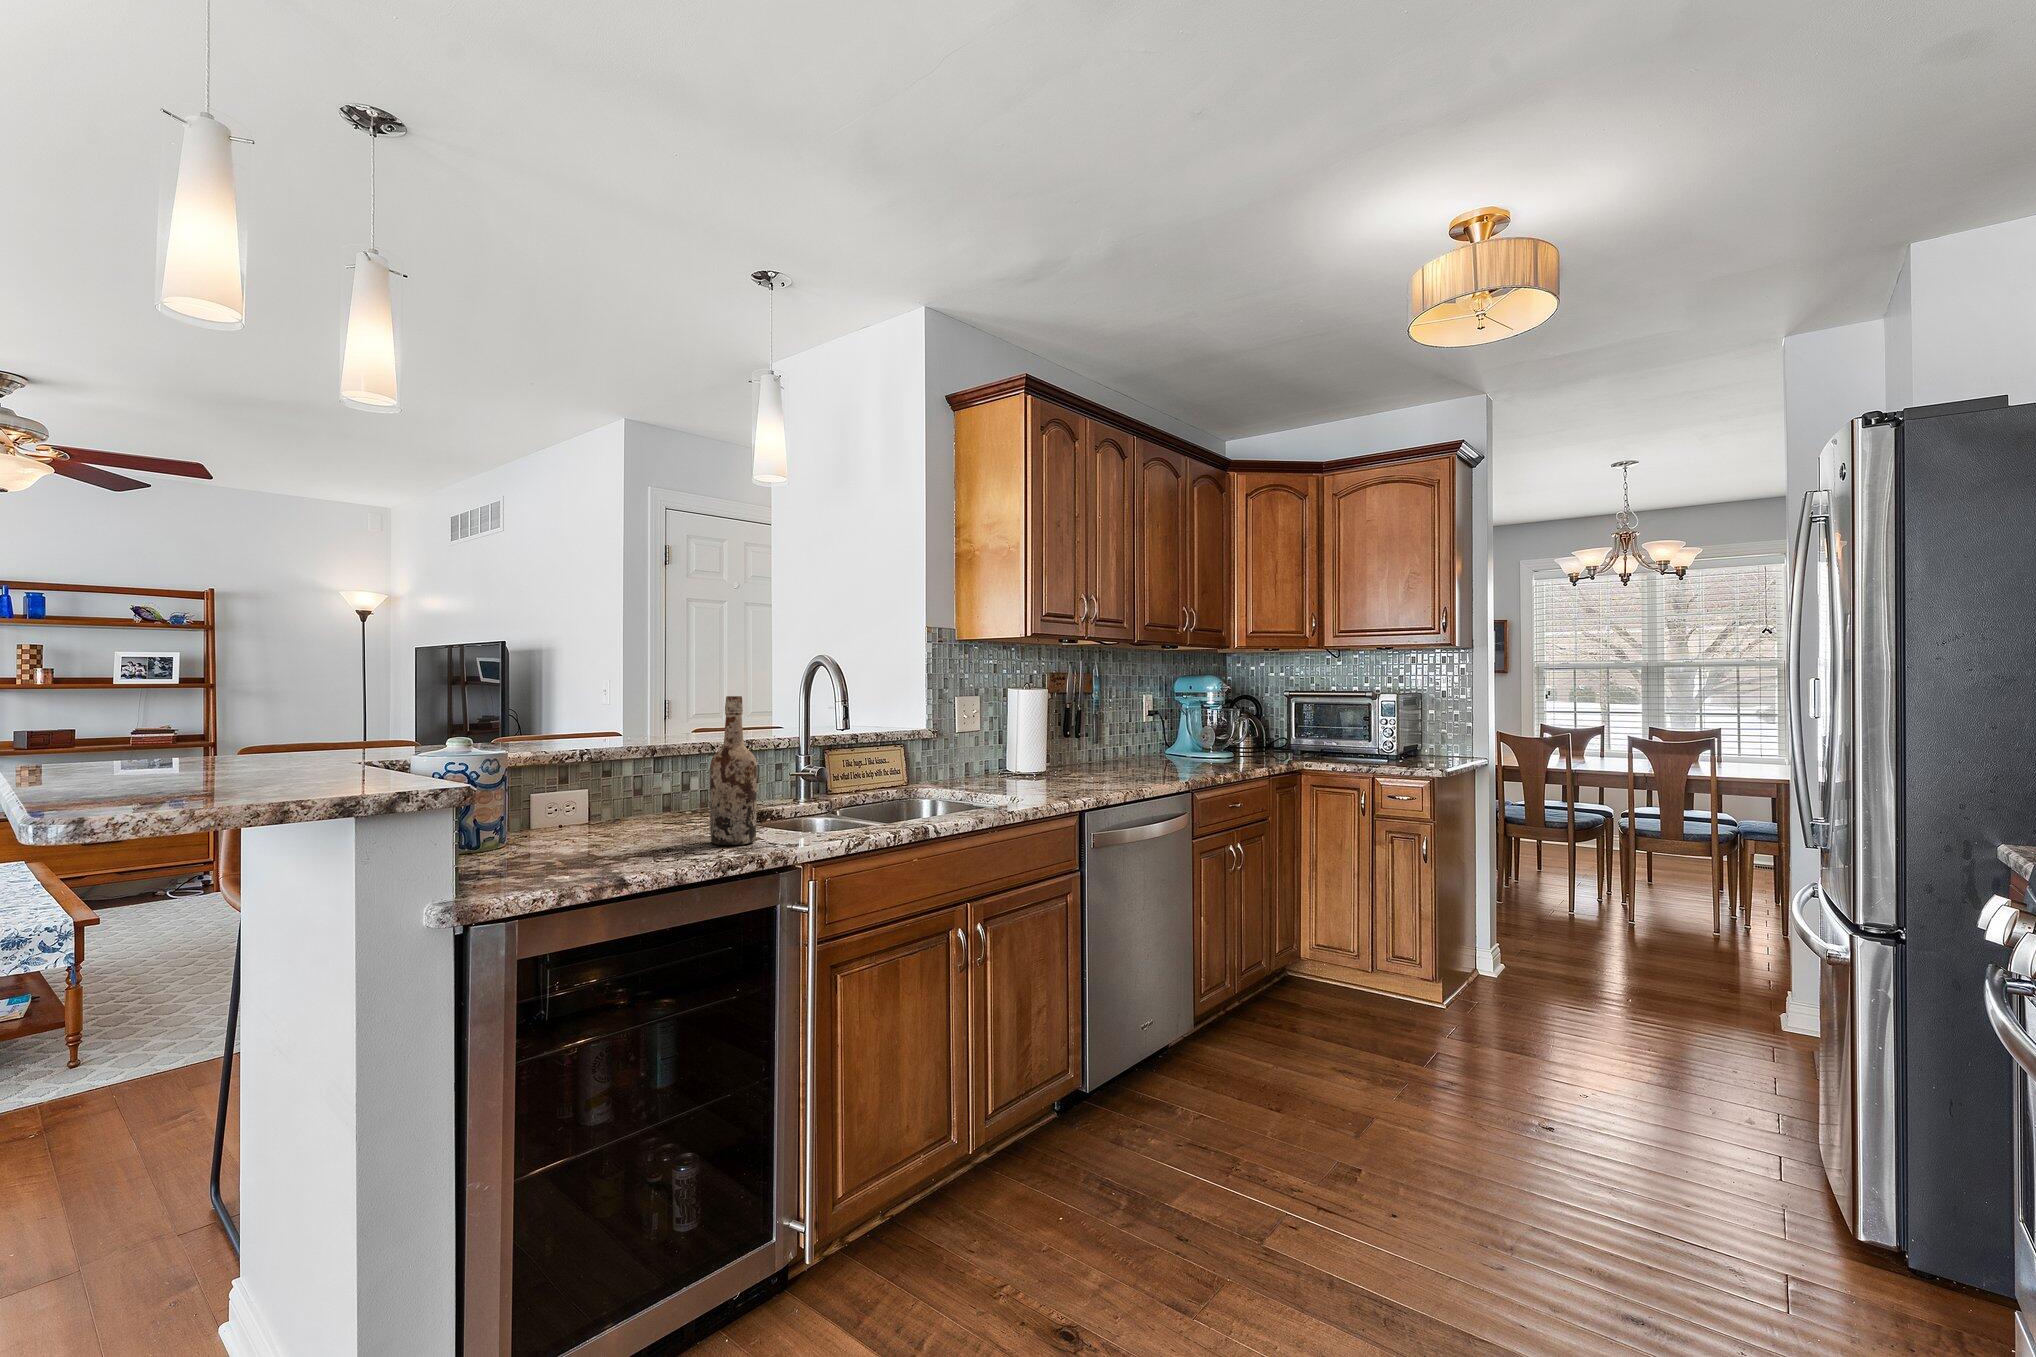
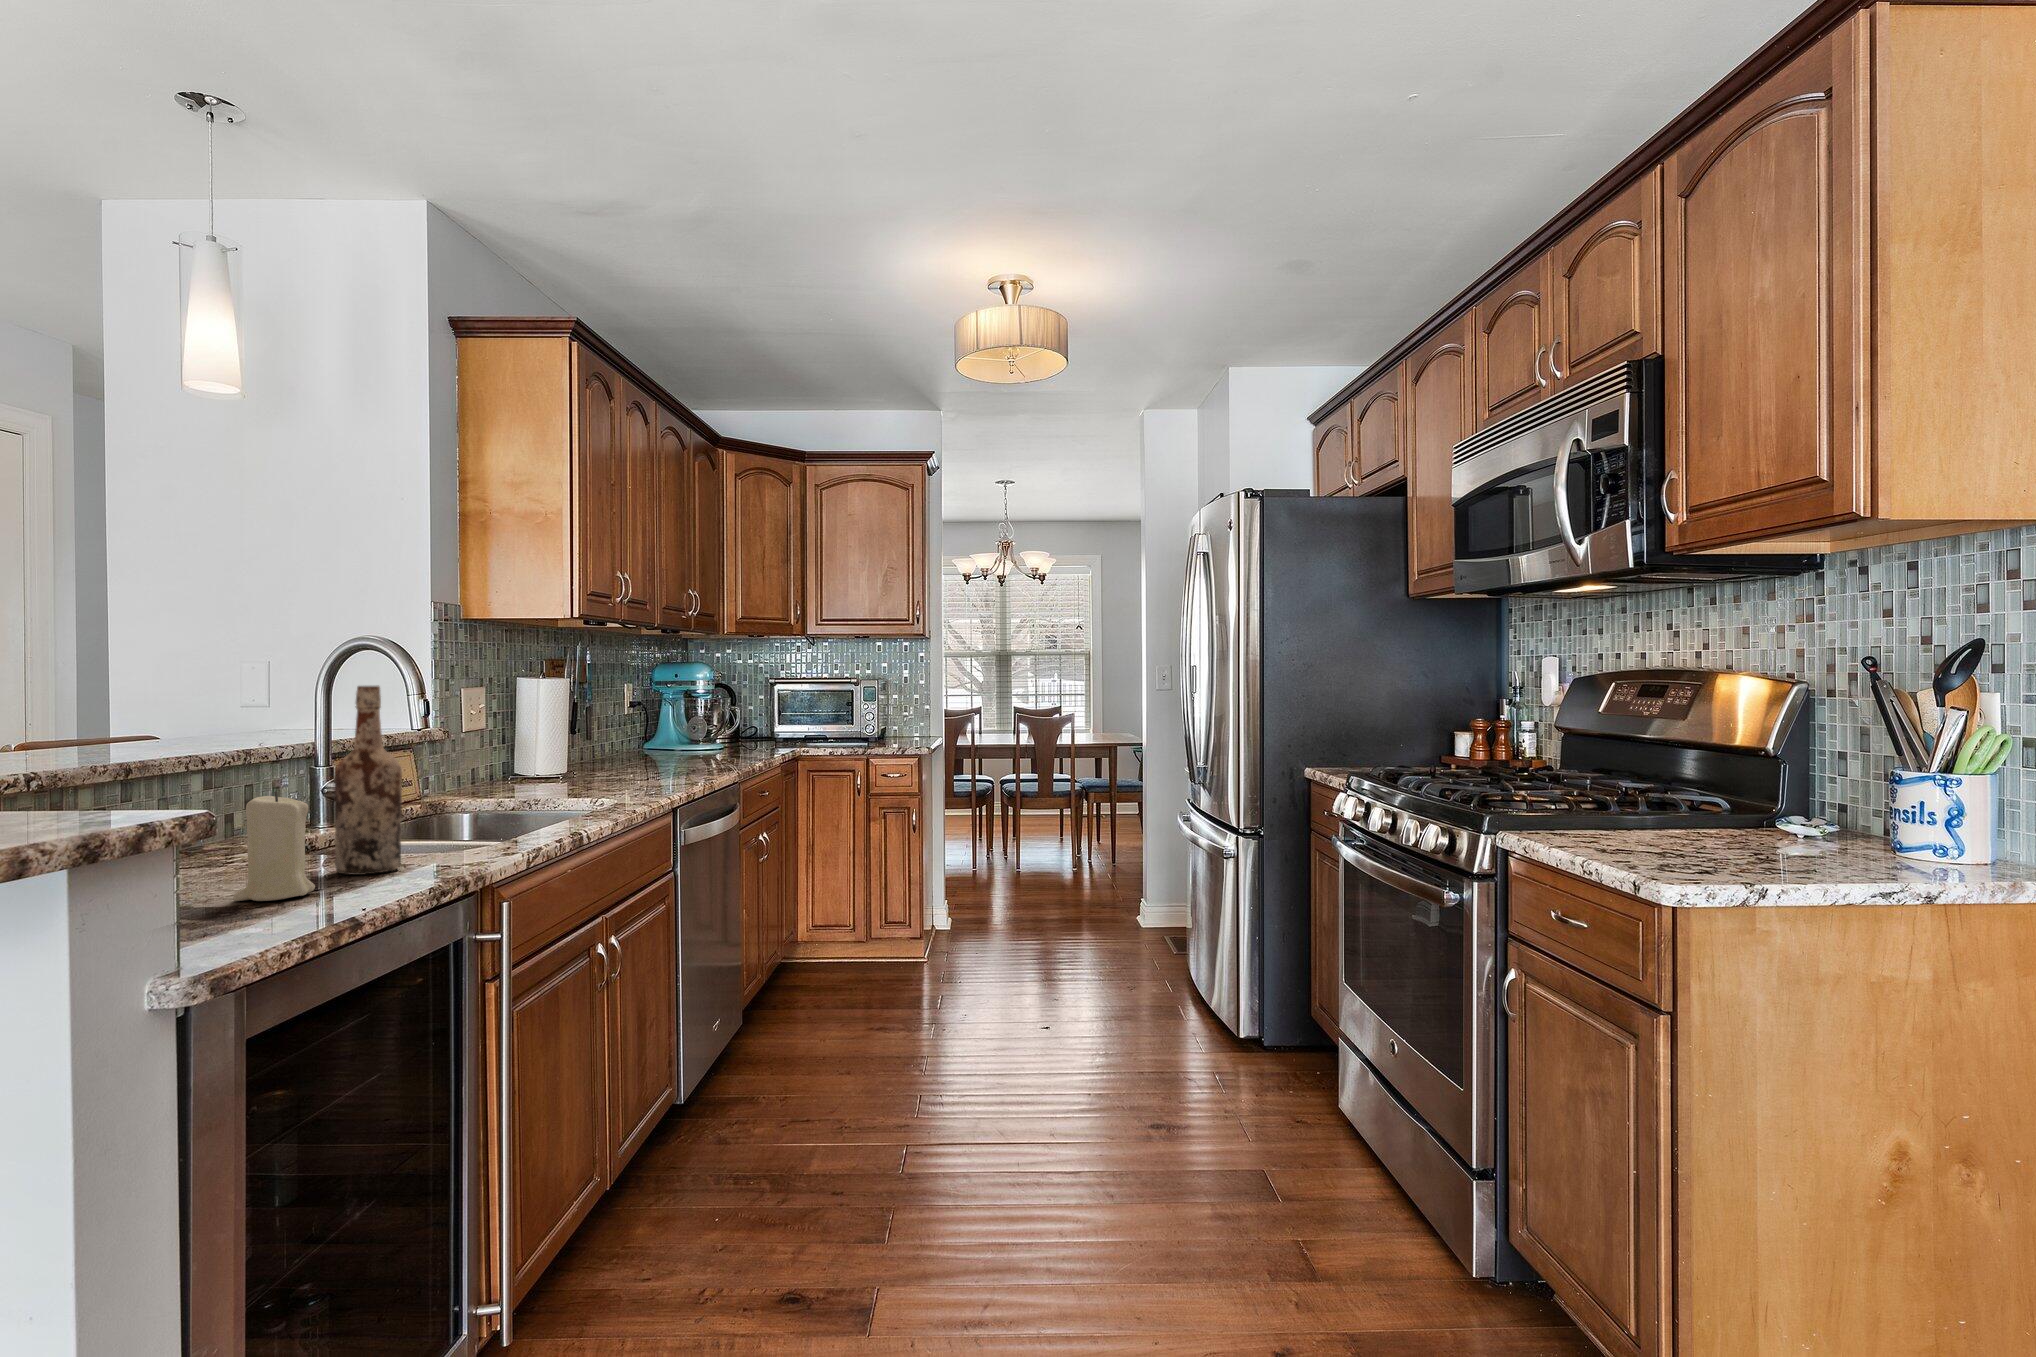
candle: none [608,776,661,857] -> present [233,791,315,901]

